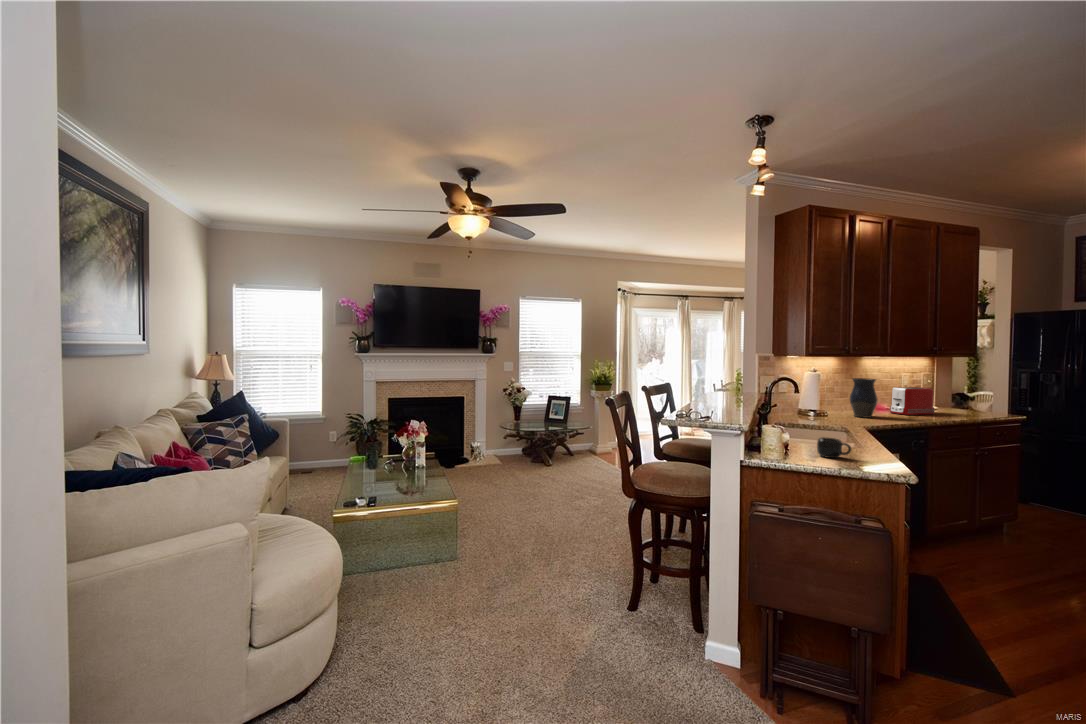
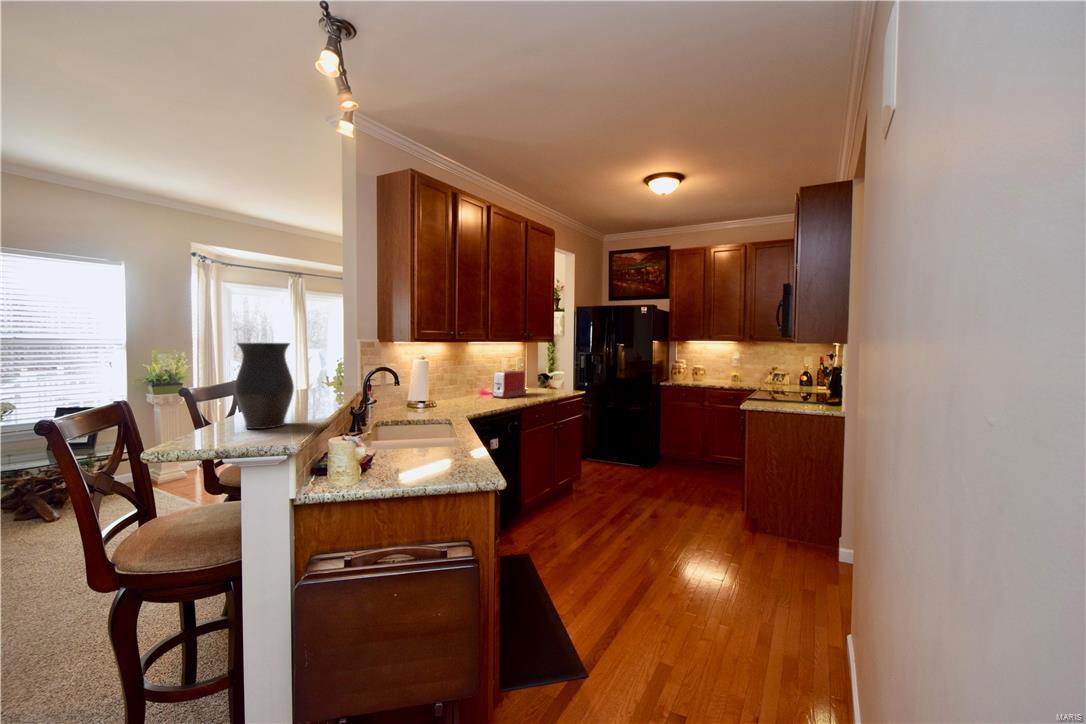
vase: present [850,378,878,418] -> present [235,343,294,429]
mug: present [817,437,851,458] -> none [402,444,441,472]

